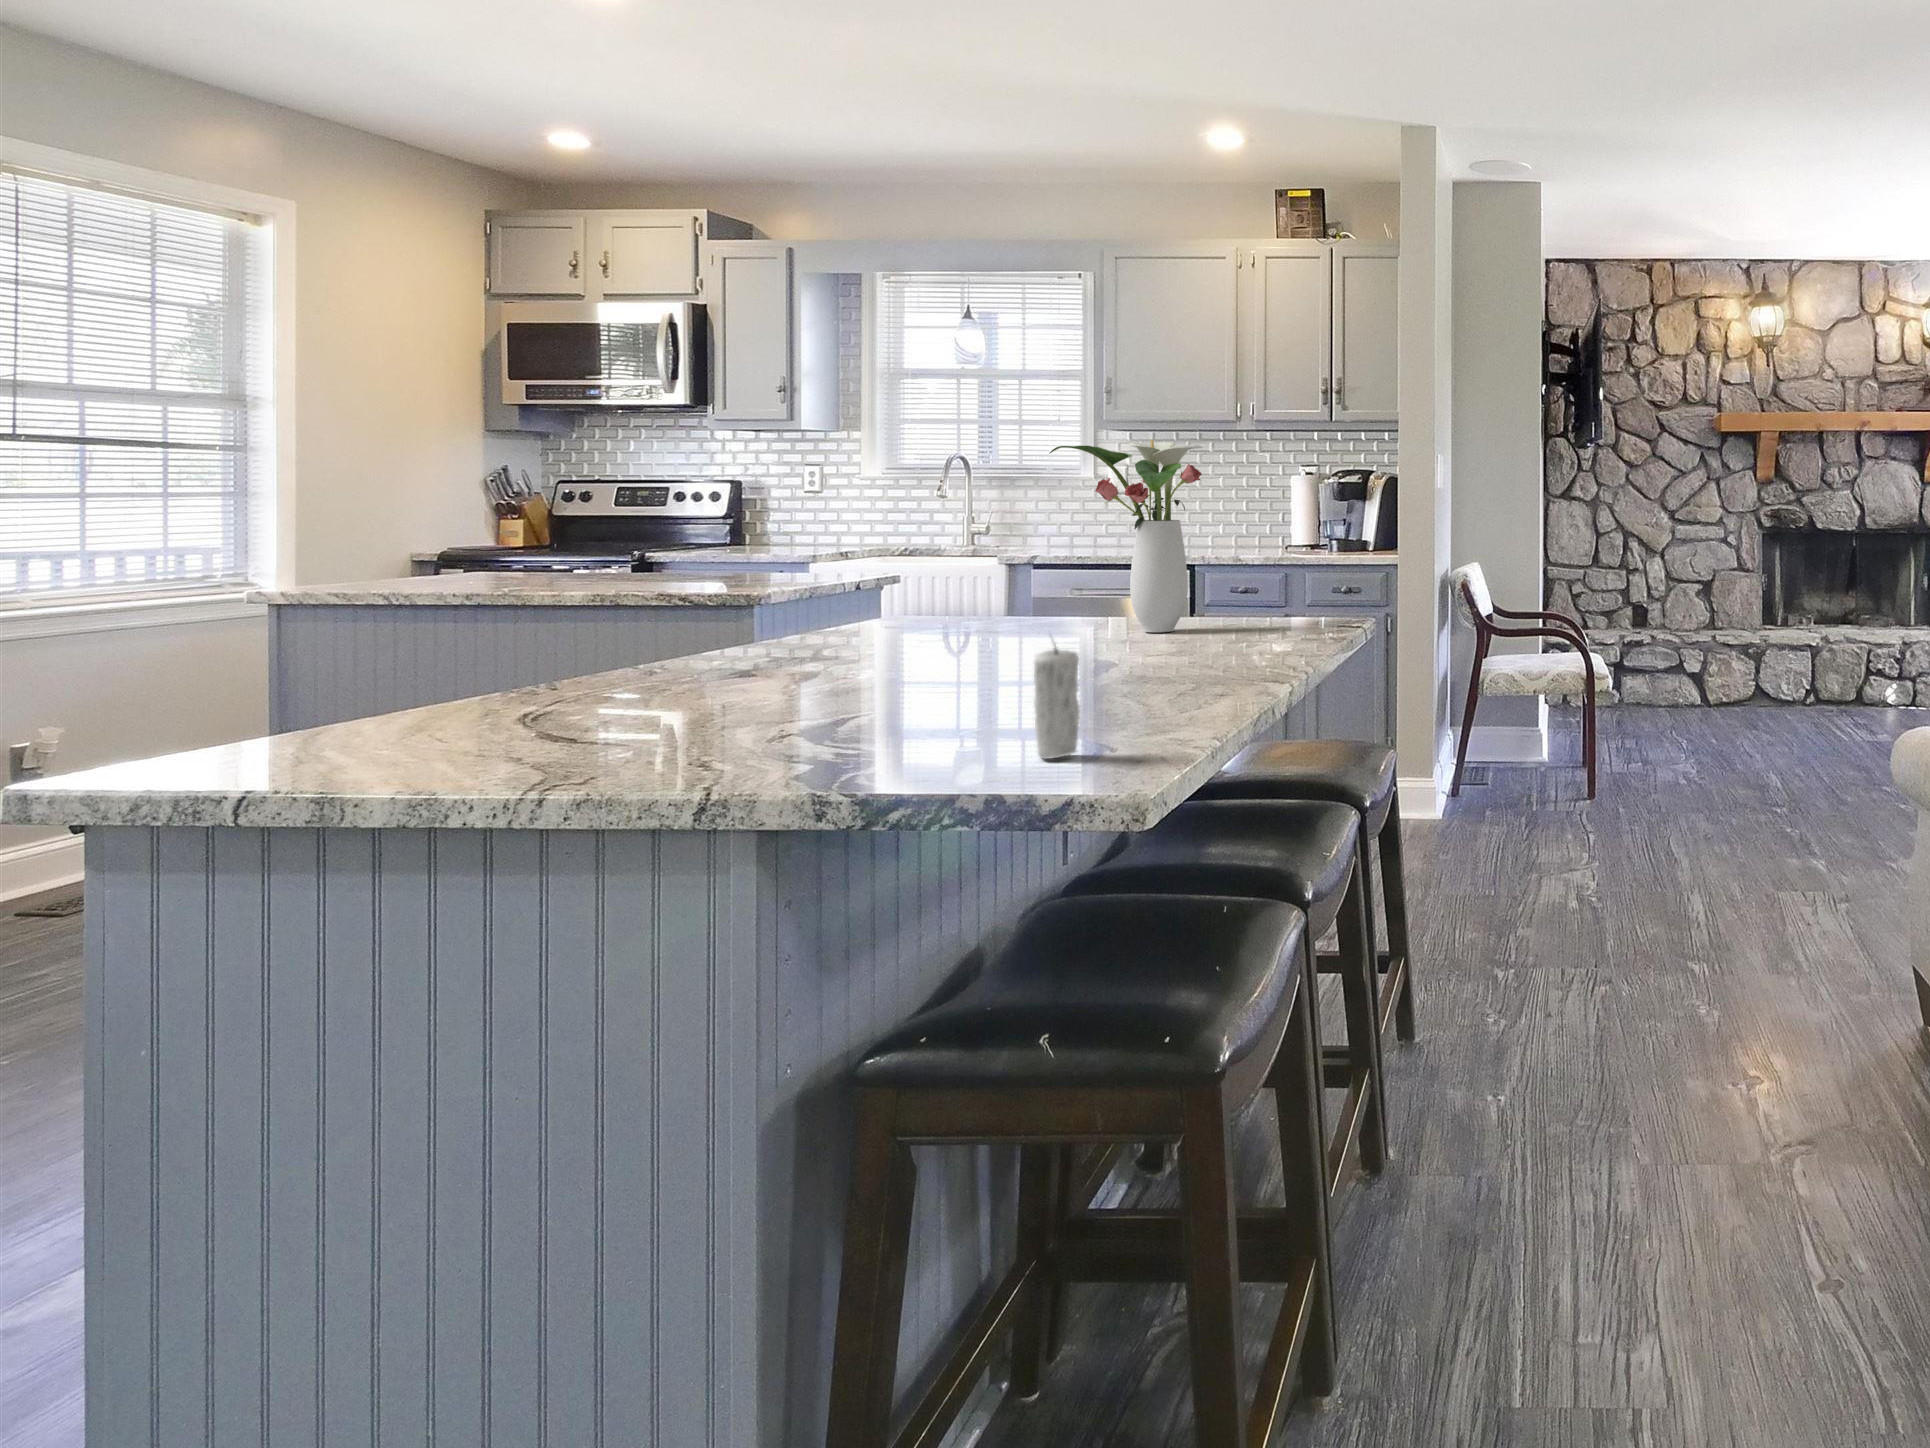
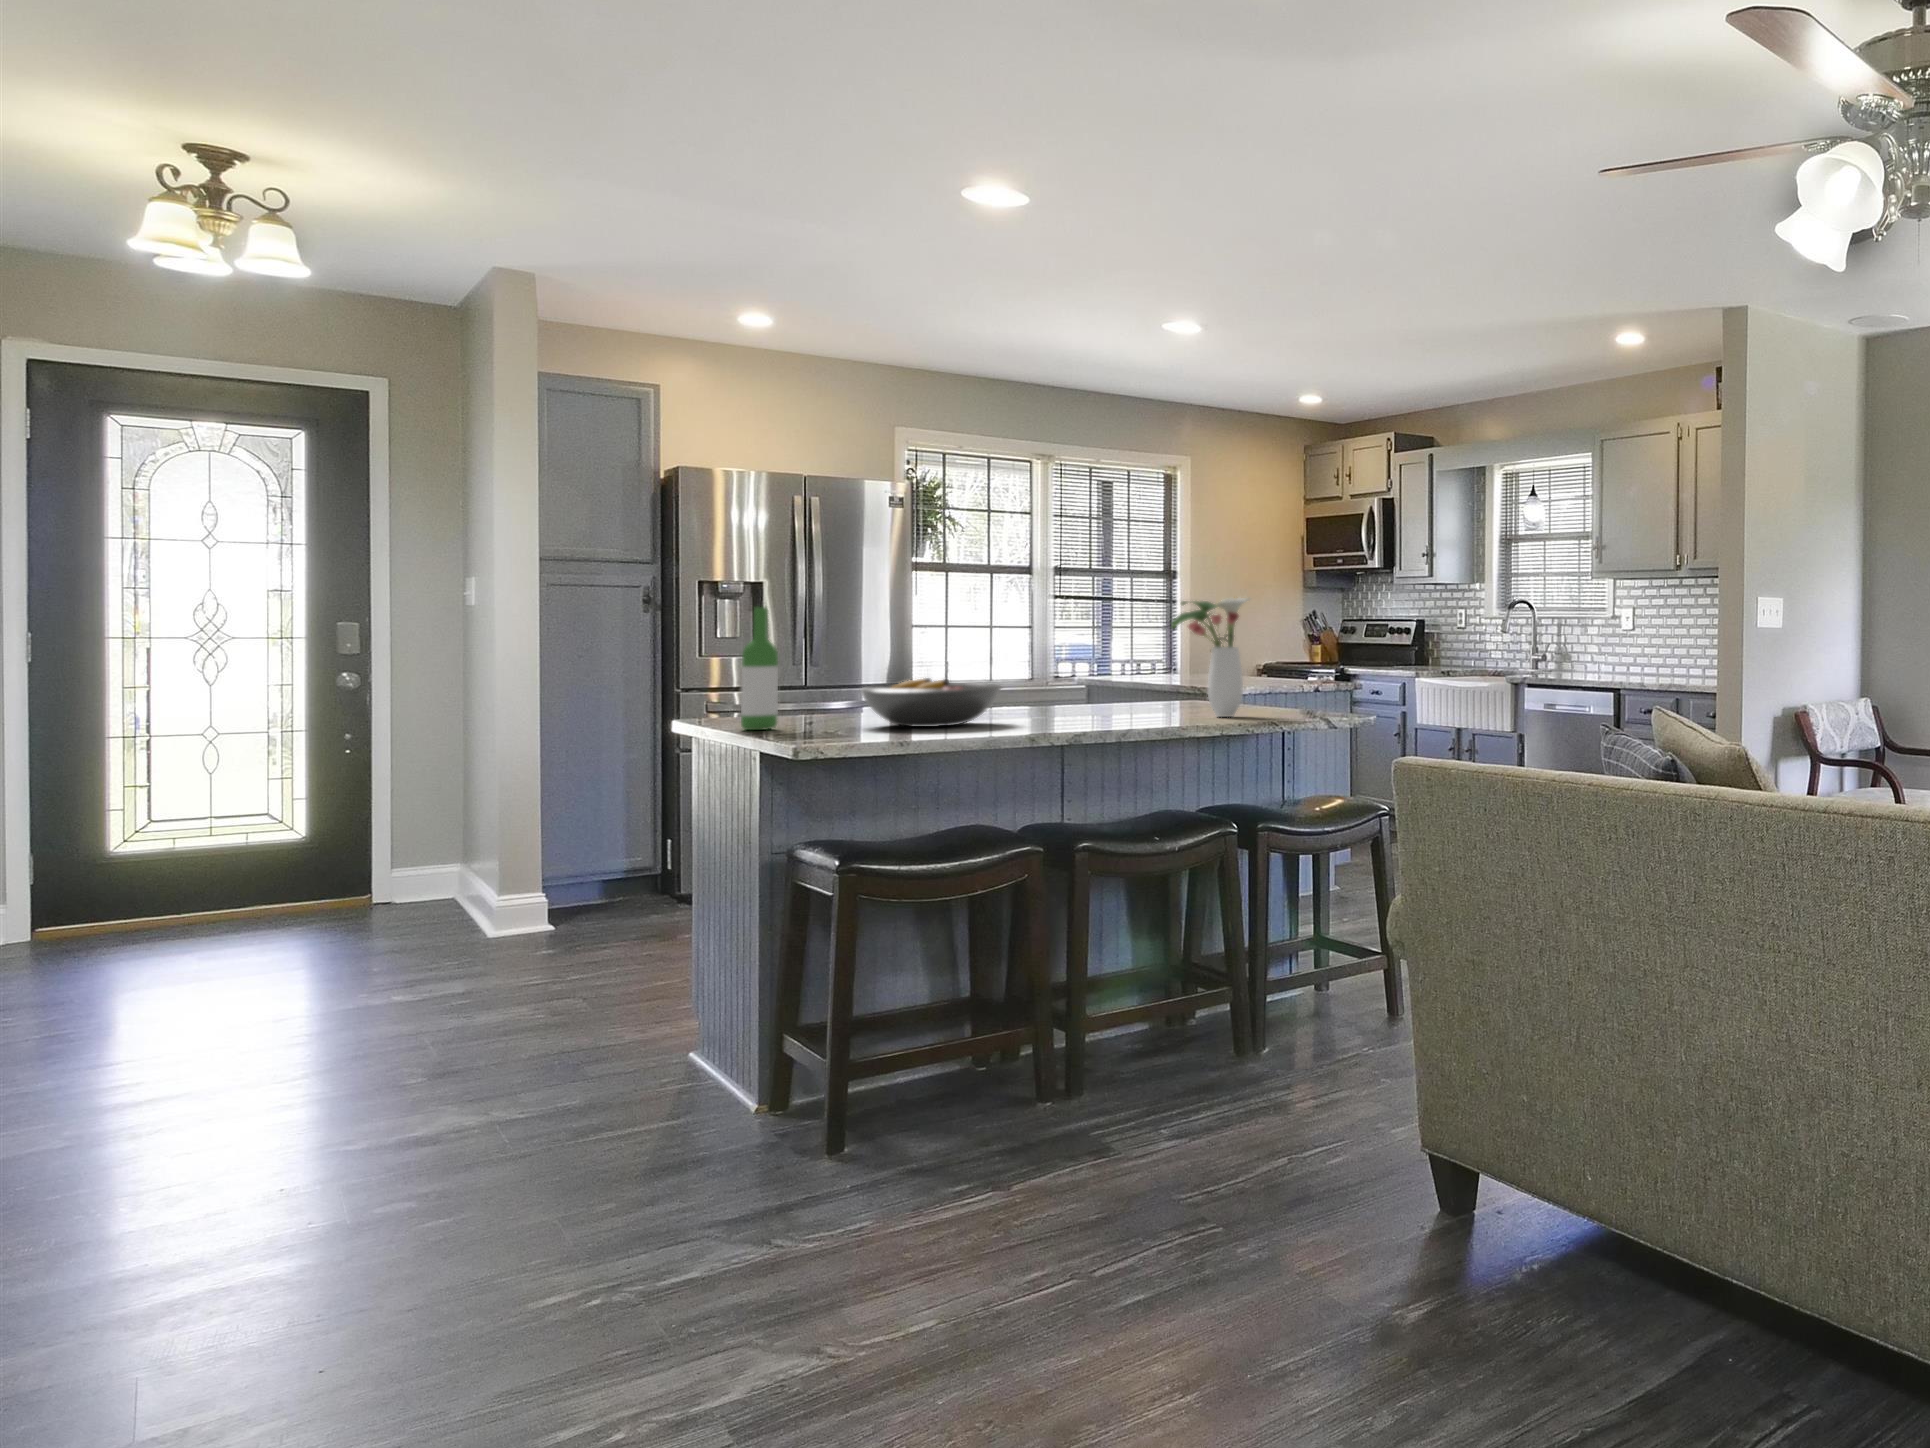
wine bottle: none [439,440,540,757] -> present [741,607,778,730]
fruit bowl: none [667,595,983,701] -> present [861,678,1001,727]
candle: present [1034,638,1080,759] -> none [814,689,836,745]

